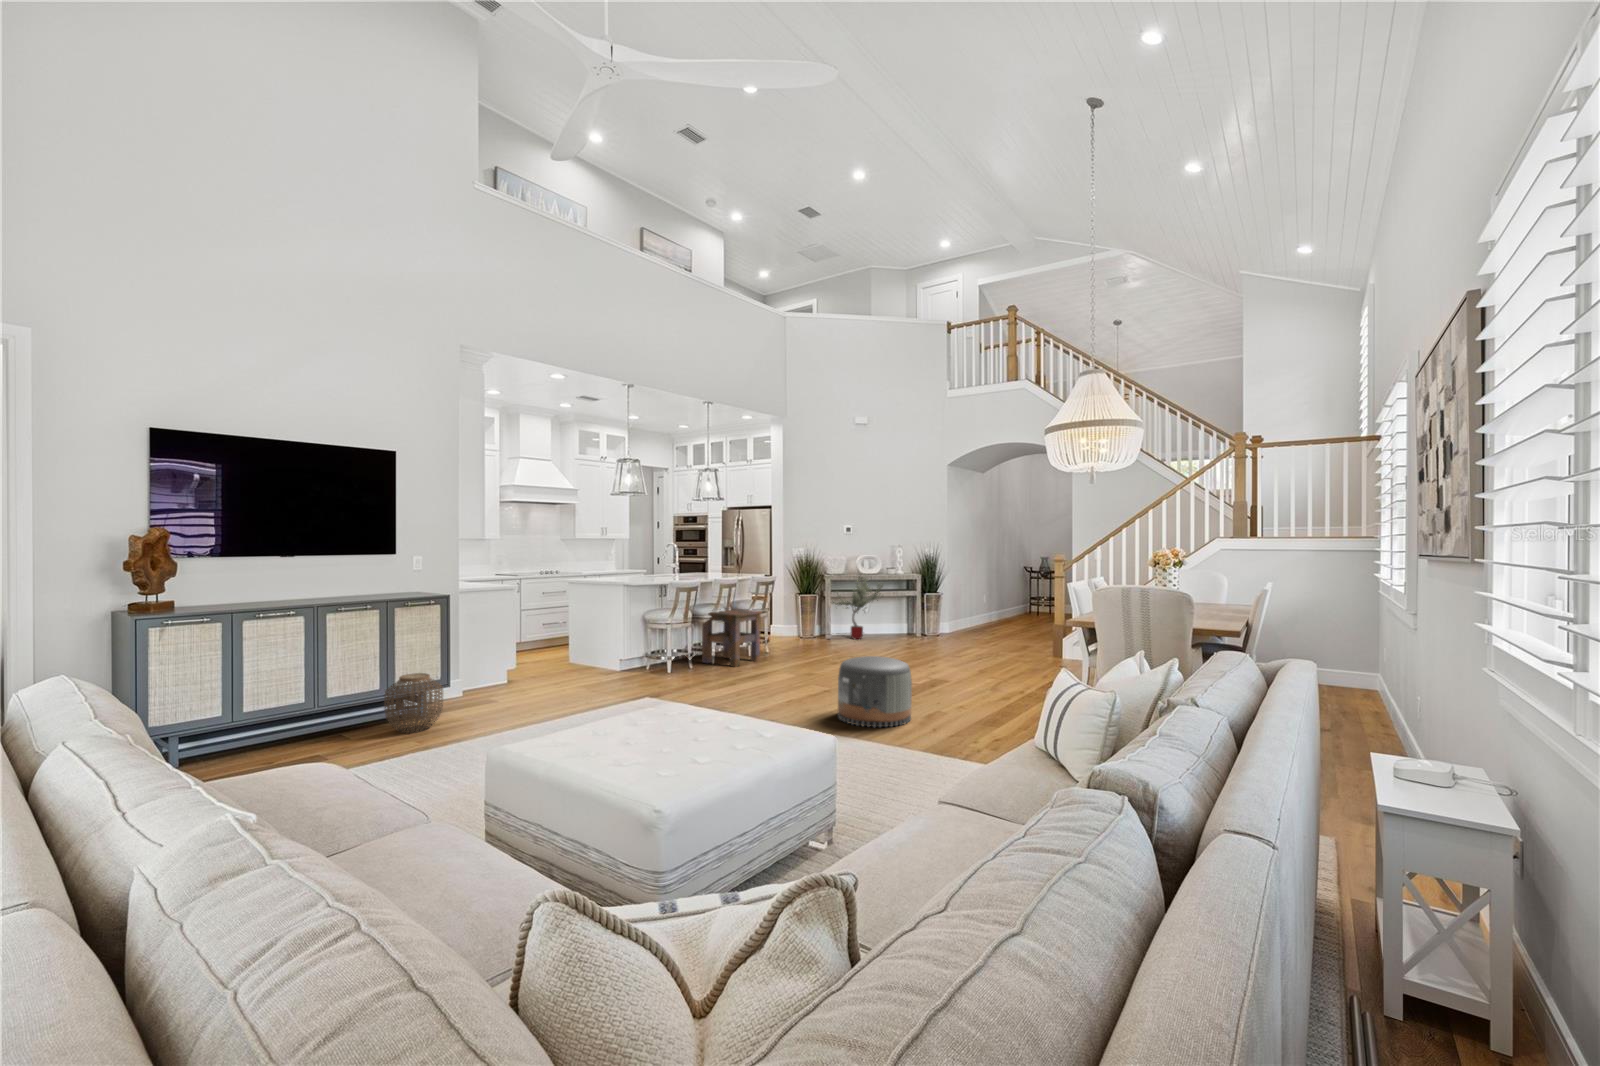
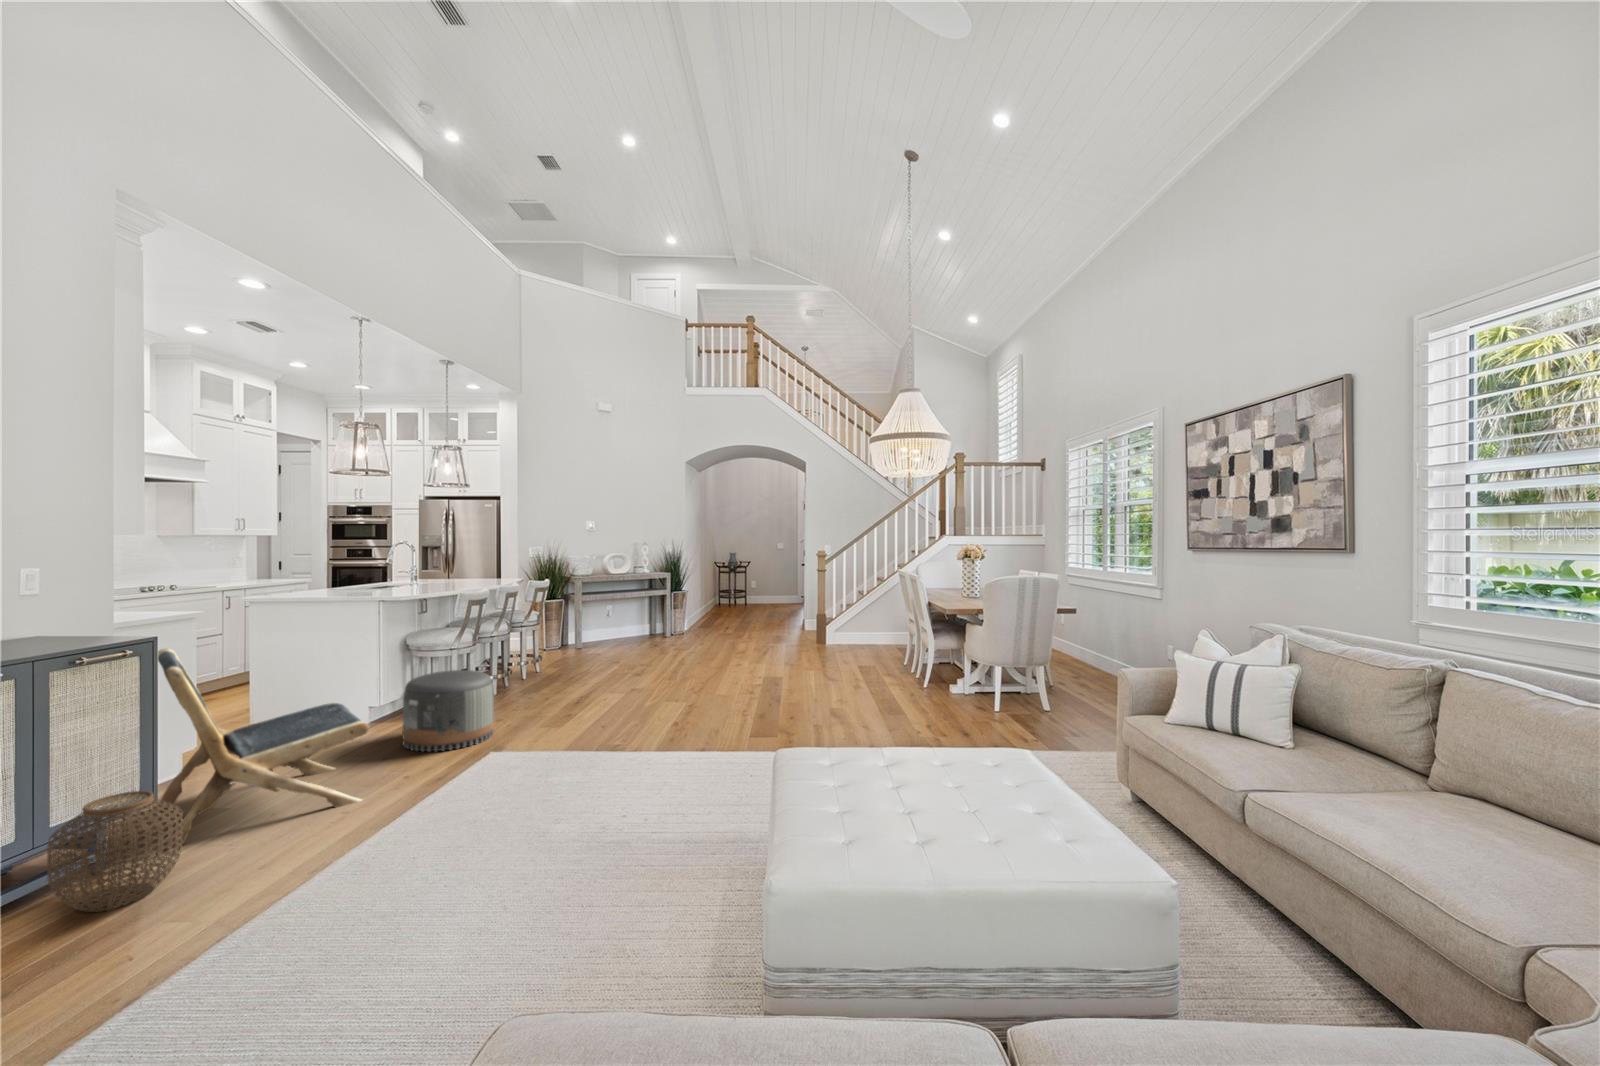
potted tree: present [832,577,883,639] -> none [581,572,639,643]
lounge chair: none [450,601,568,714] -> present [155,648,369,845]
side table: present [702,609,762,667] -> none [474,623,547,693]
pouf: present [838,656,912,727] -> present [403,670,494,752]

